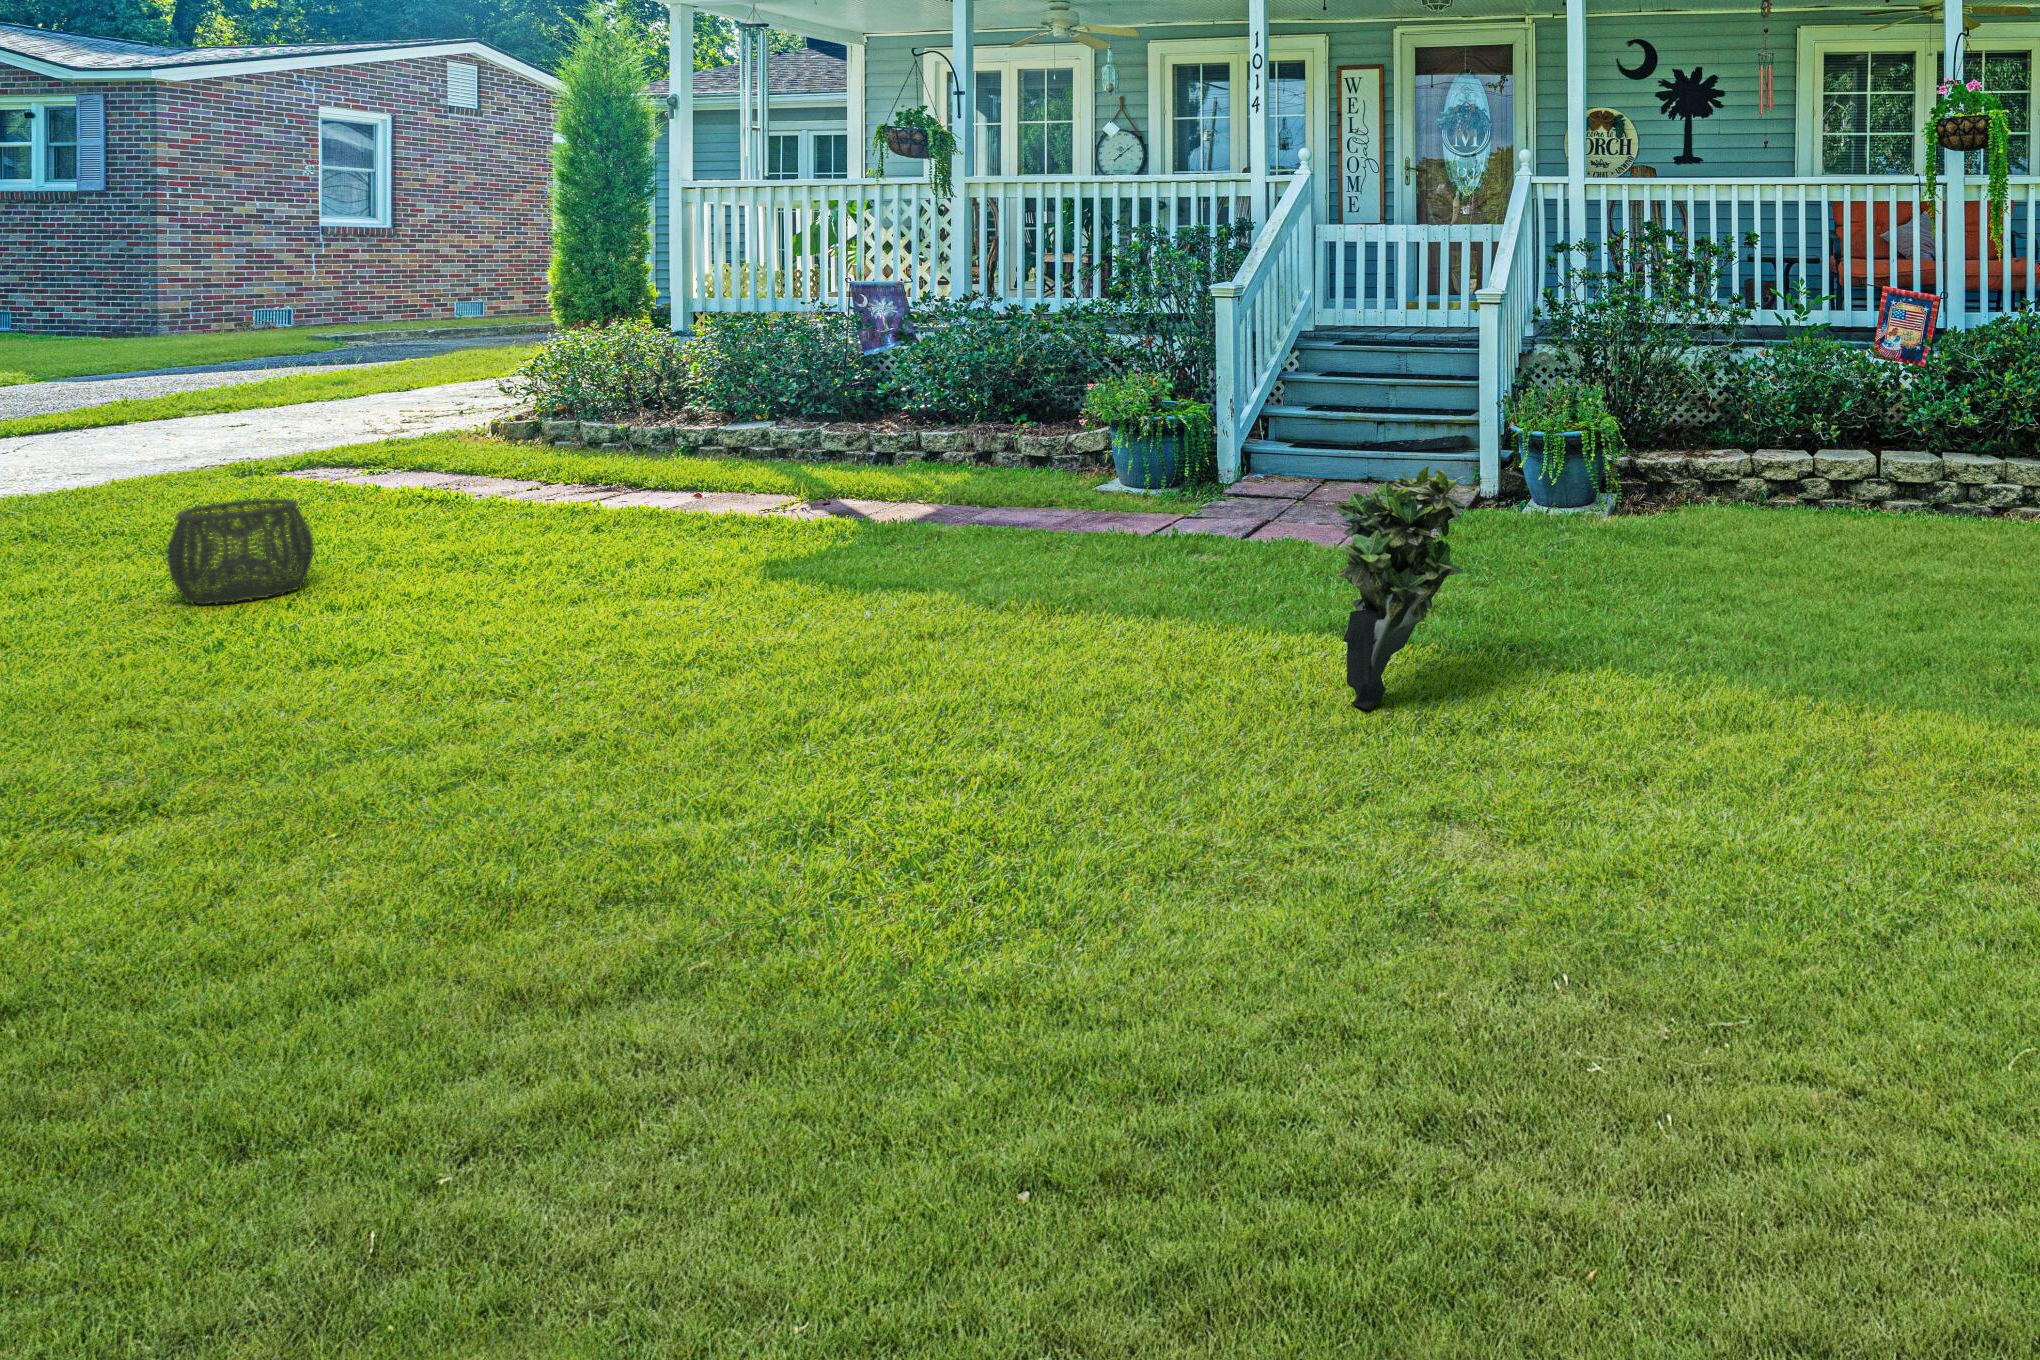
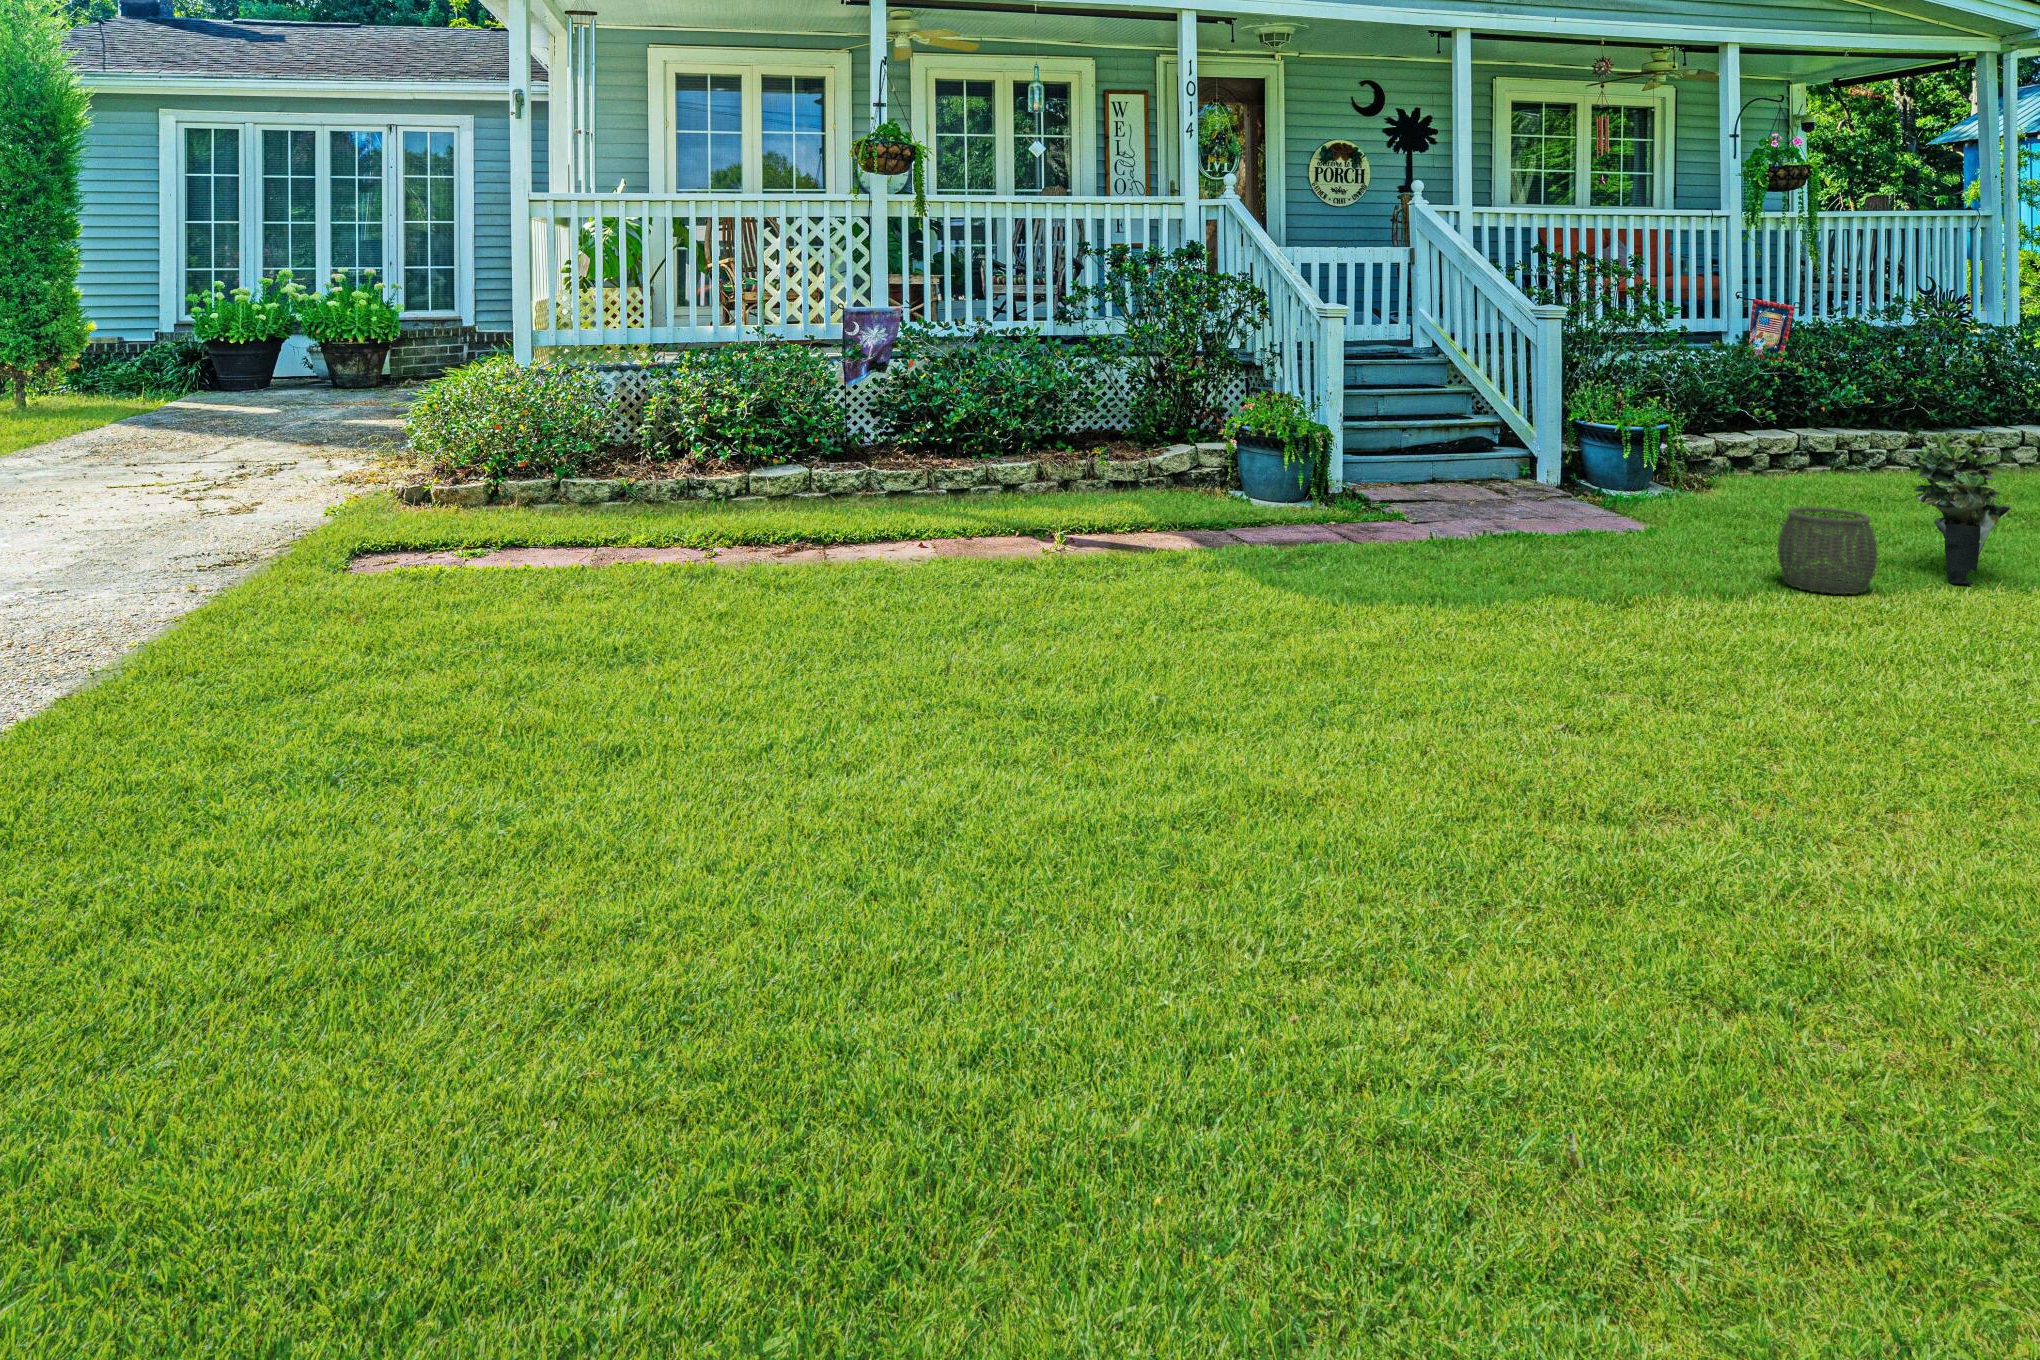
woven basket: present [167,499,314,605] -> present [1777,507,1878,595]

